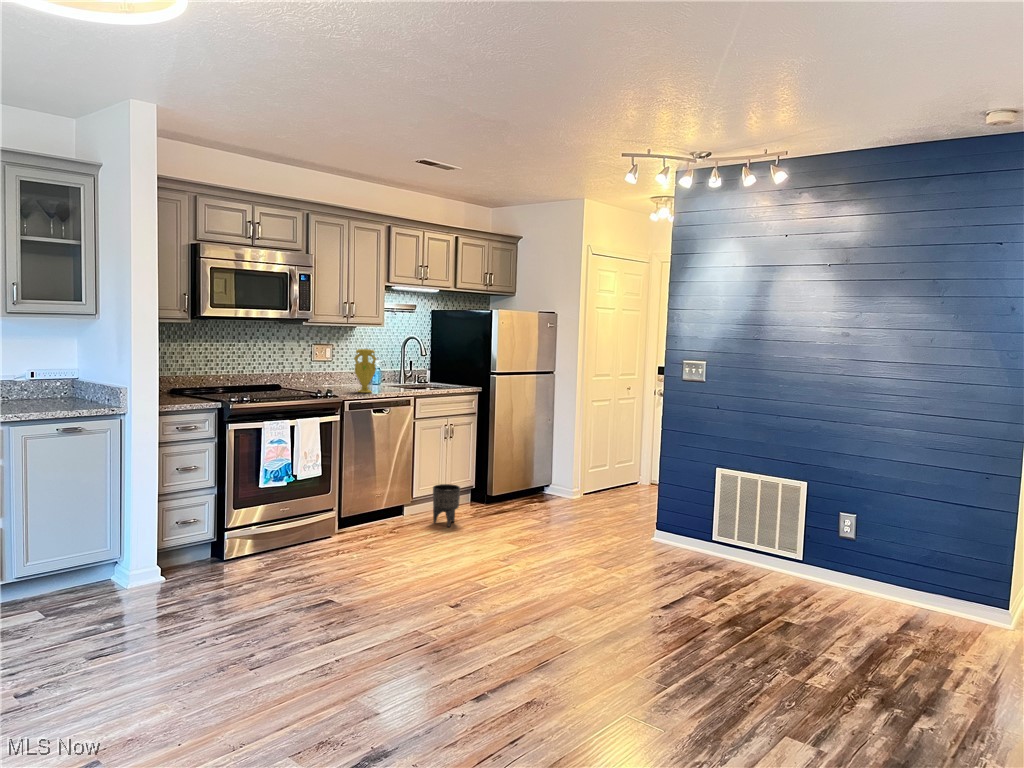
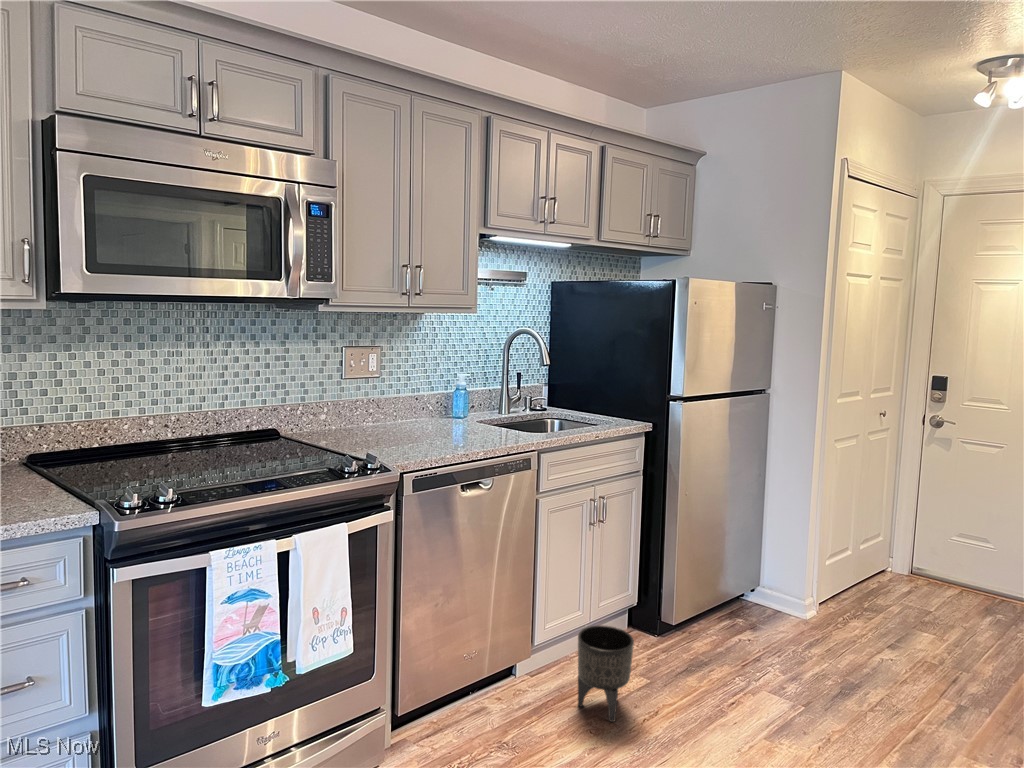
vase: present [354,349,376,392] -> none [420,359,467,448]

